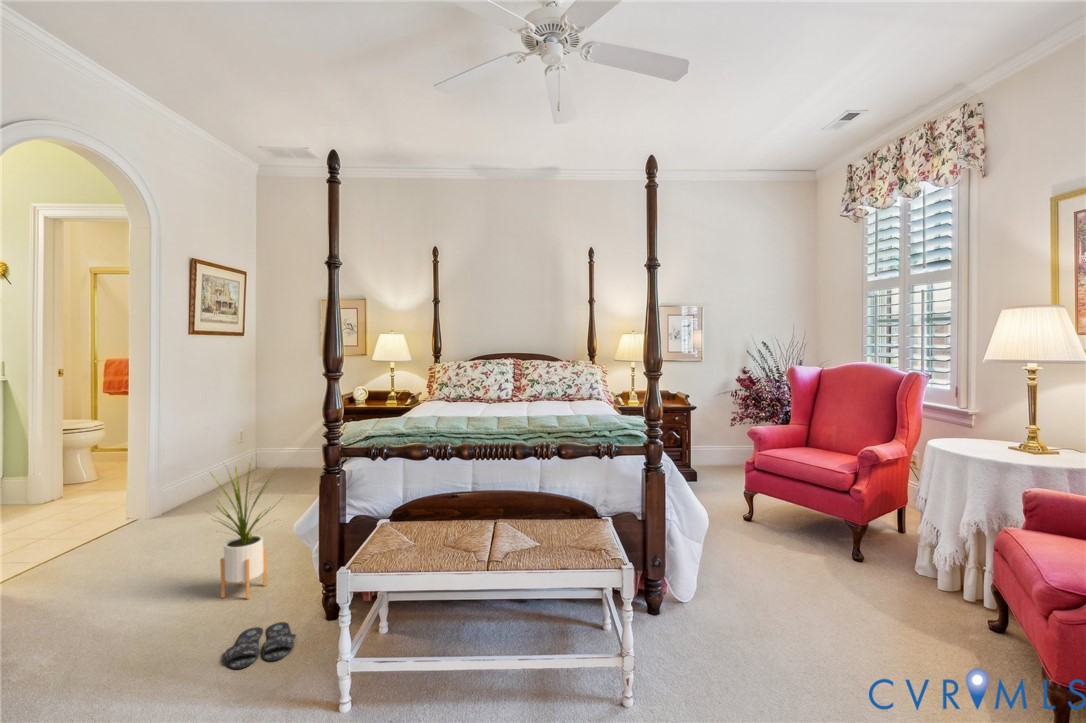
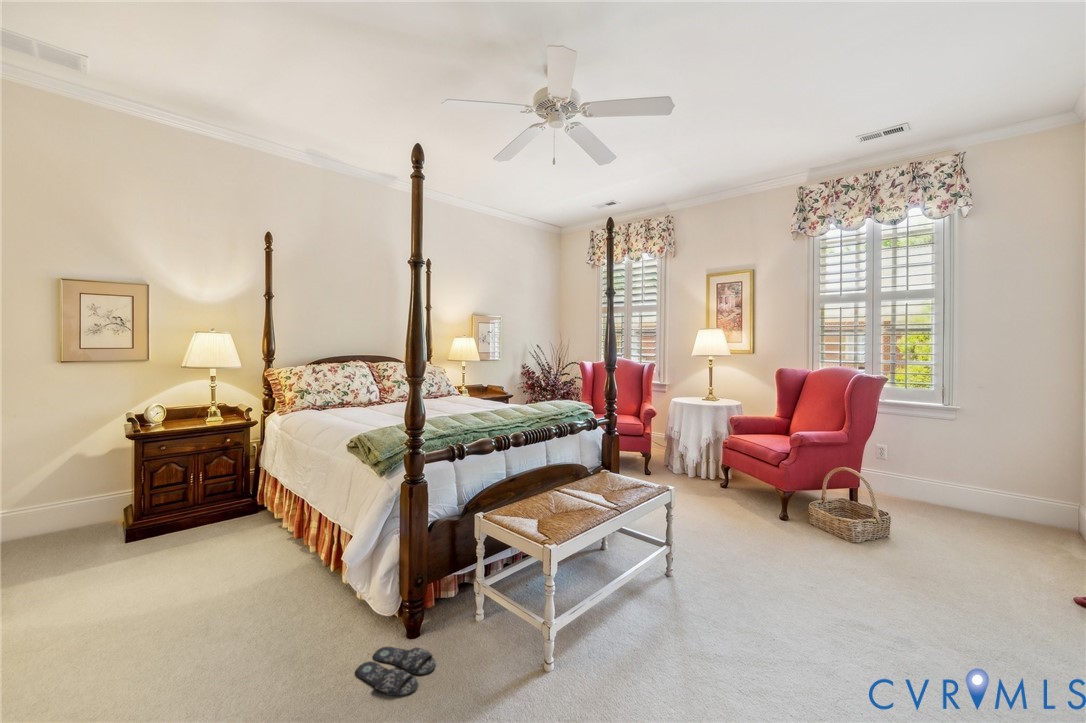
house plant: present [211,467,269,599] -> none [223,492,322,669]

